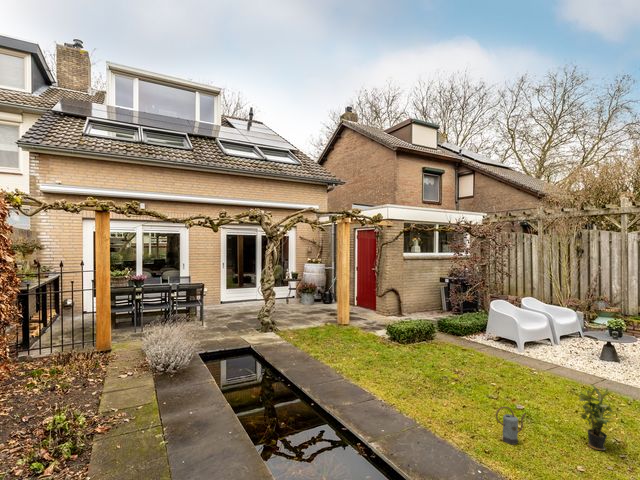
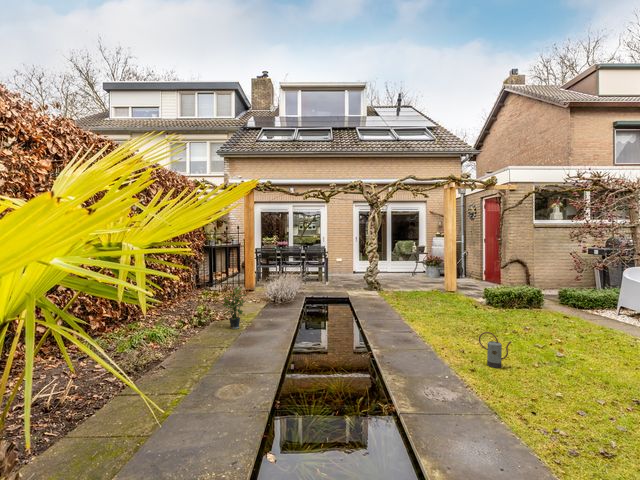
potted plant: present [579,385,612,450] -> present [223,287,245,329]

